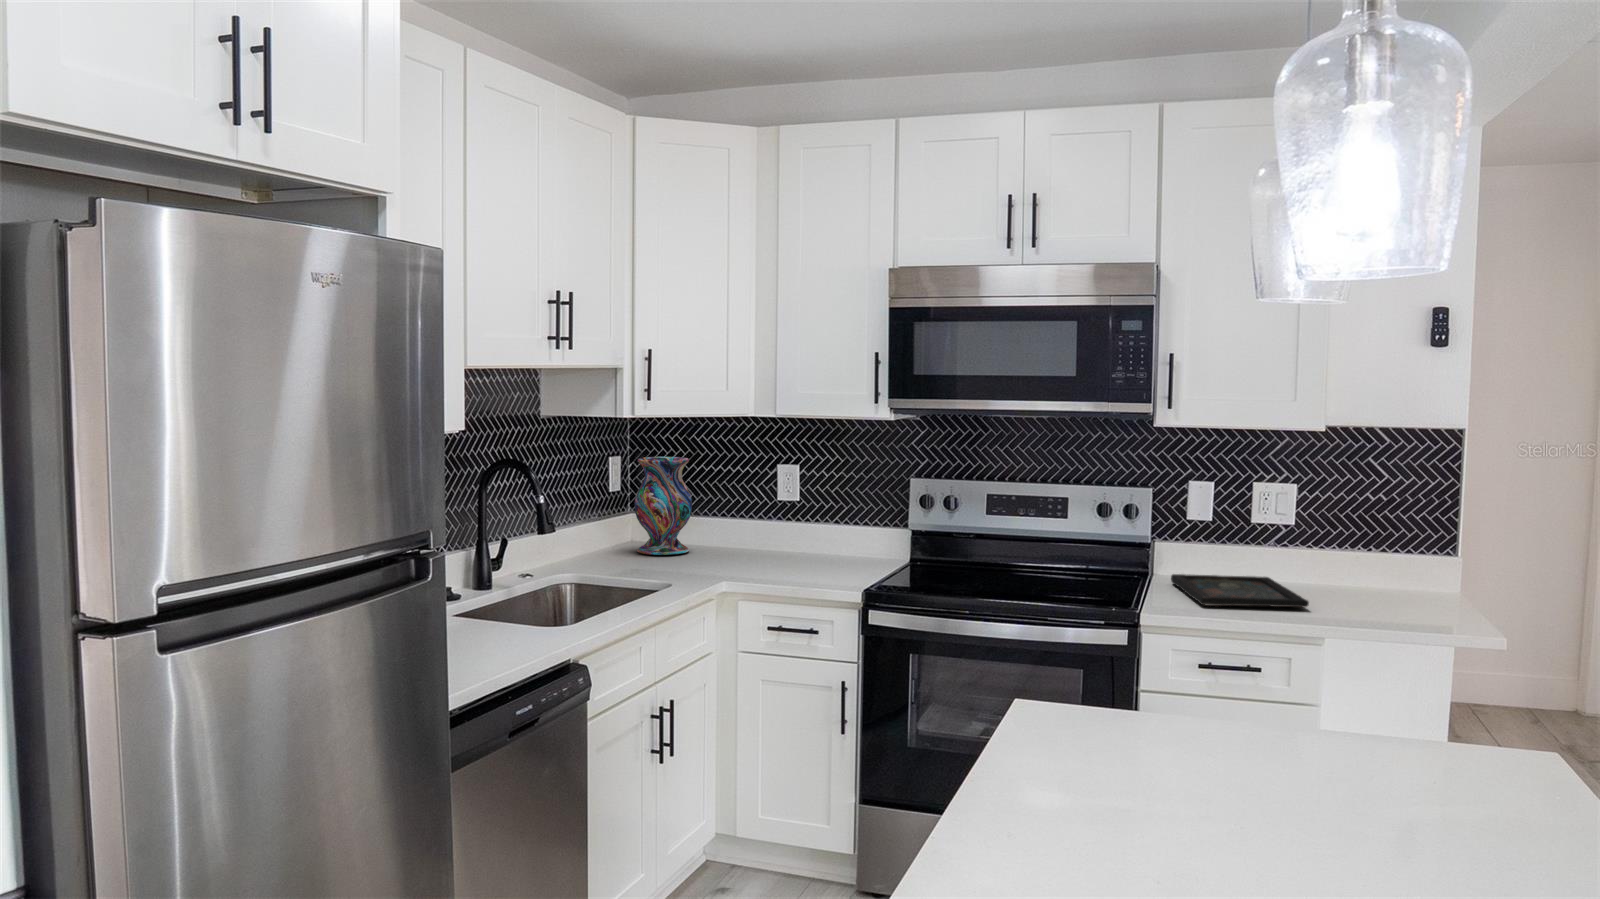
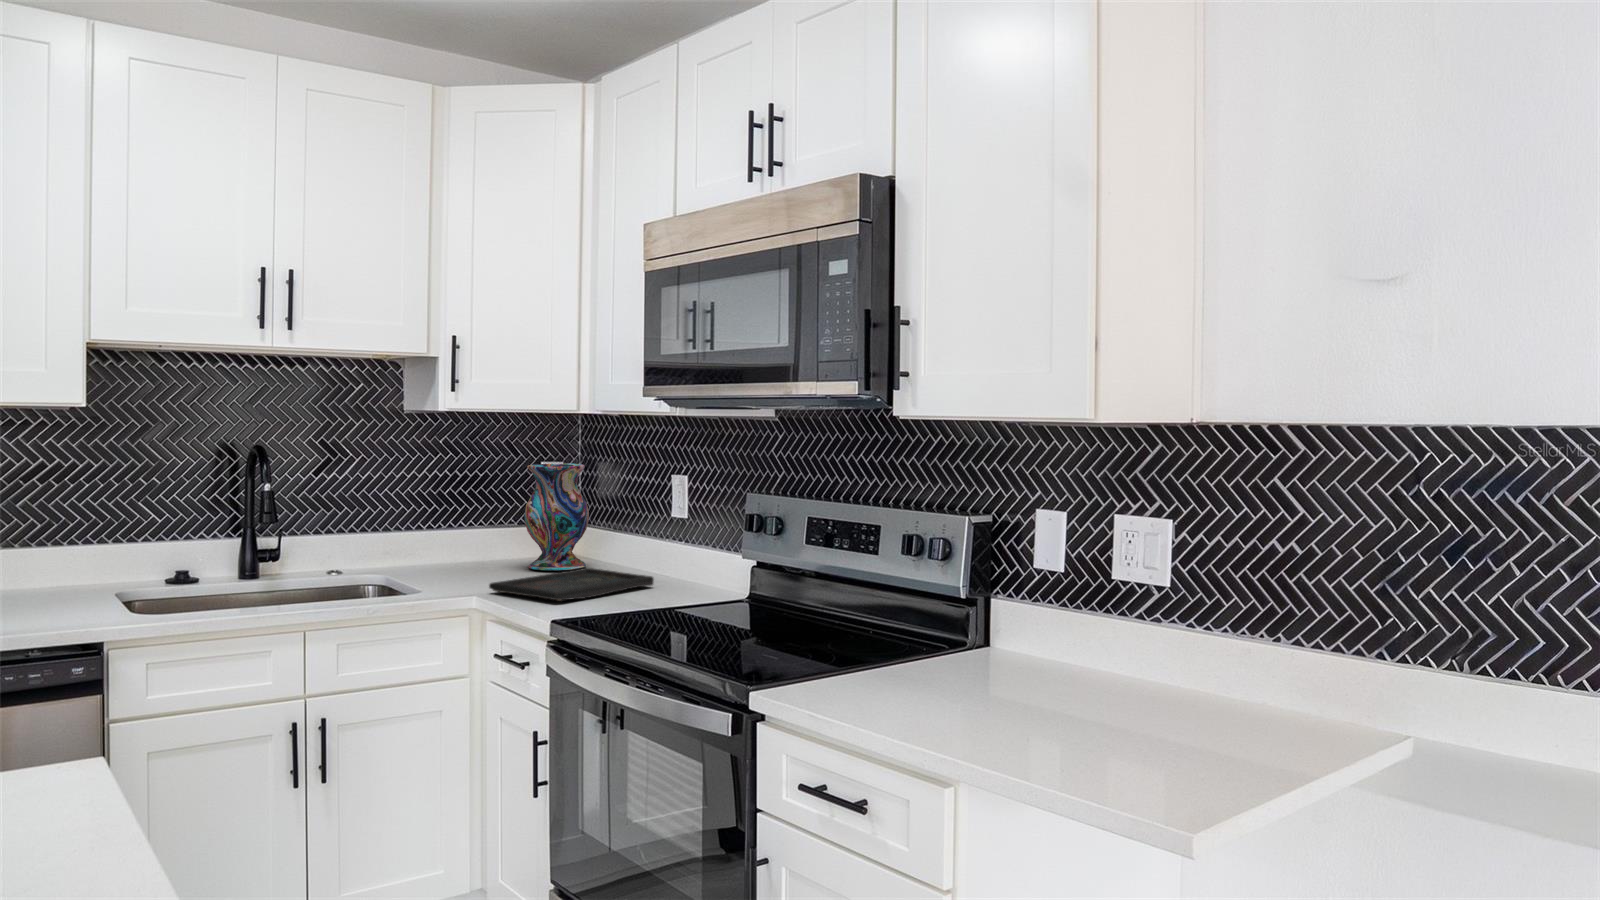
tray: present [1171,574,1309,608] -> present [489,568,654,601]

